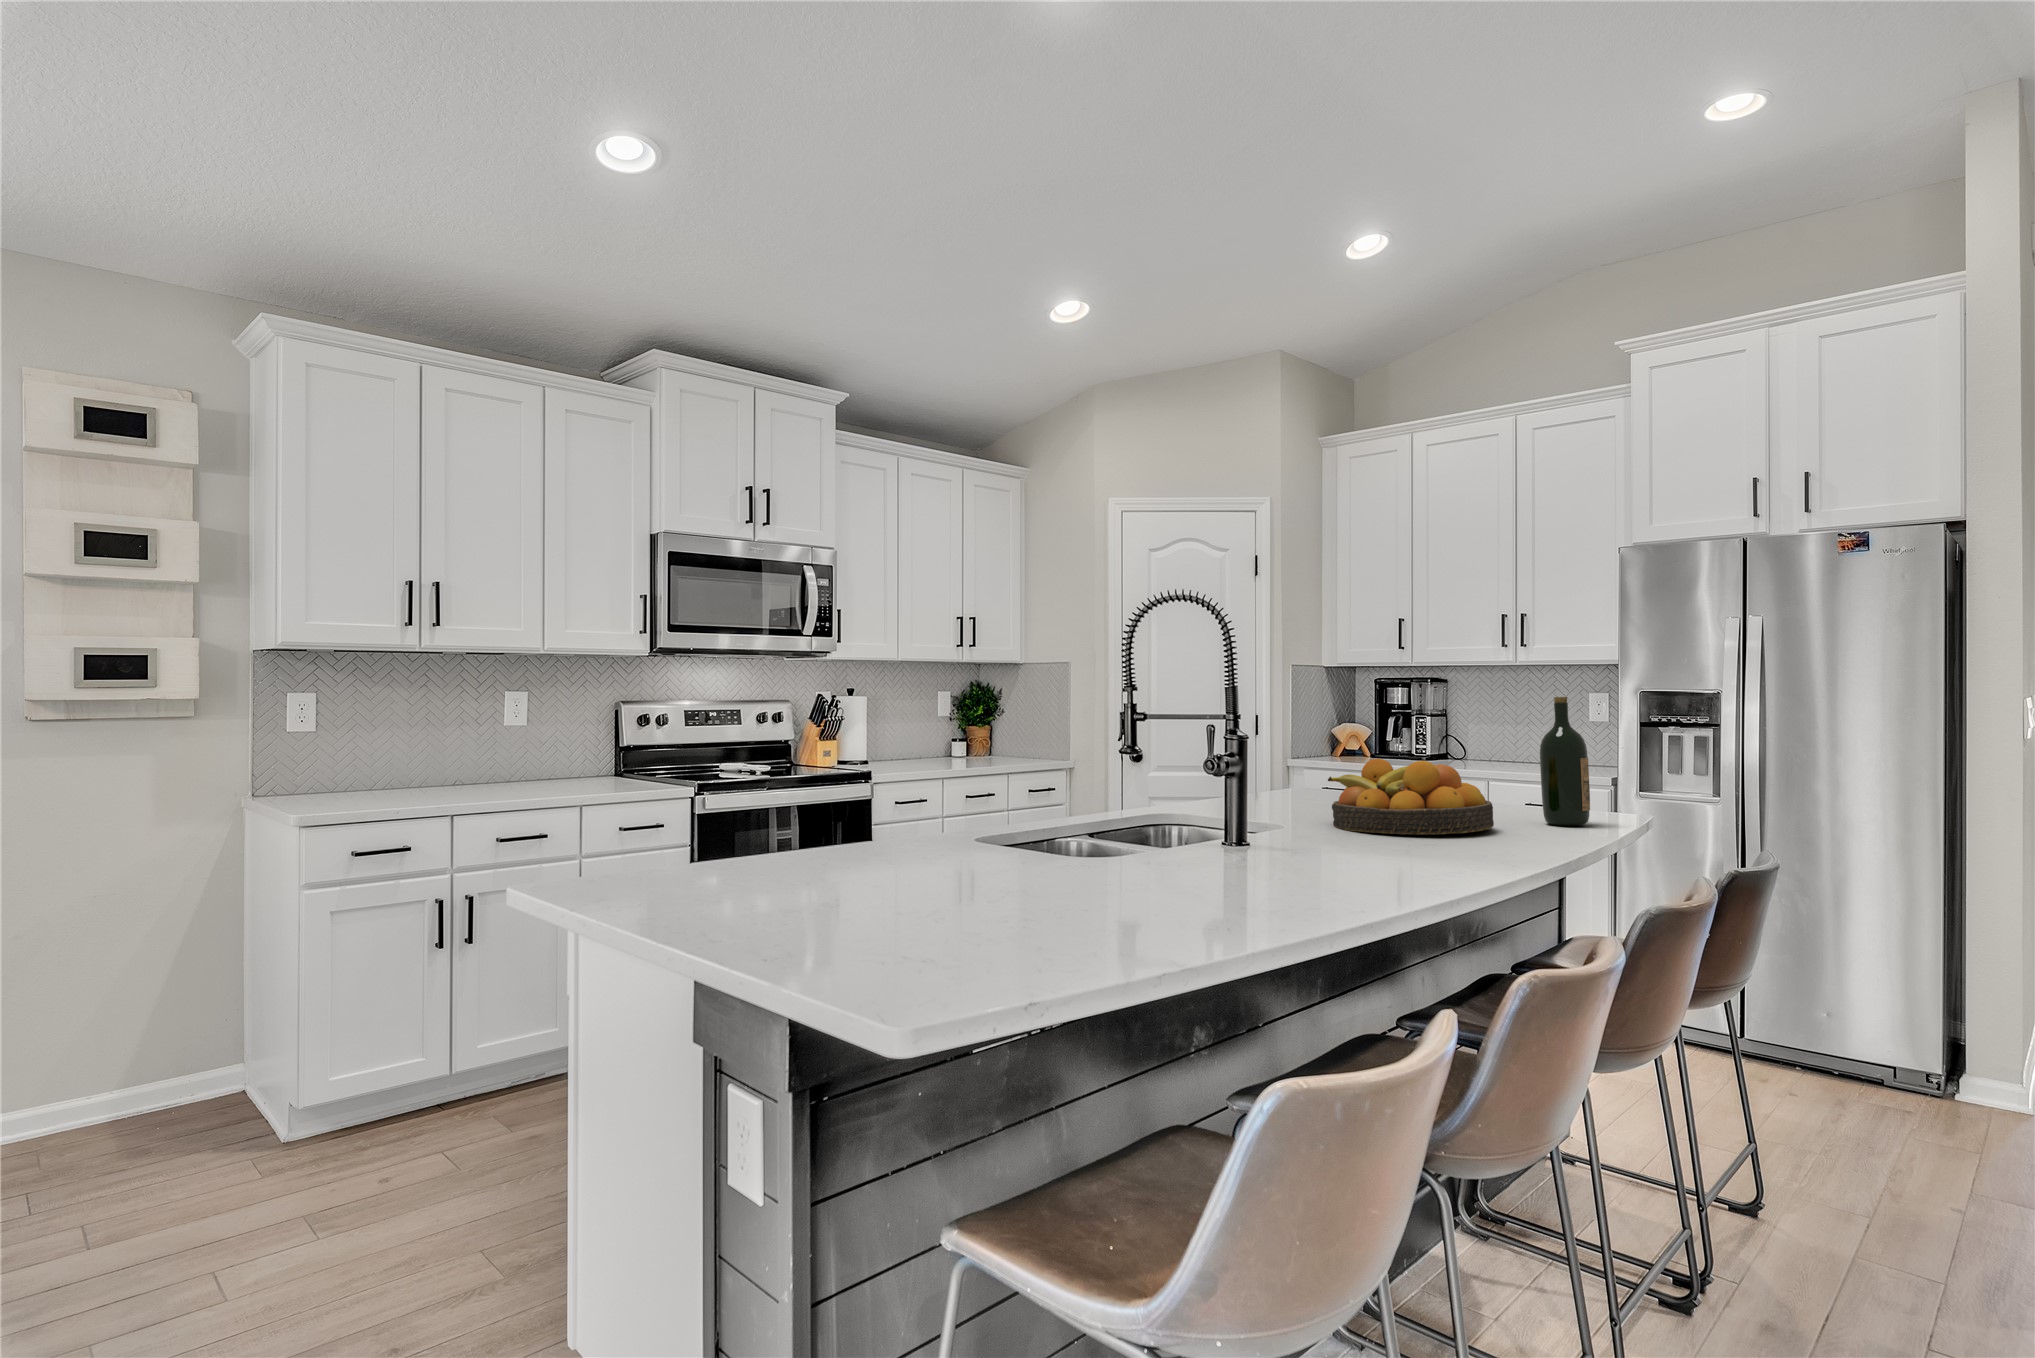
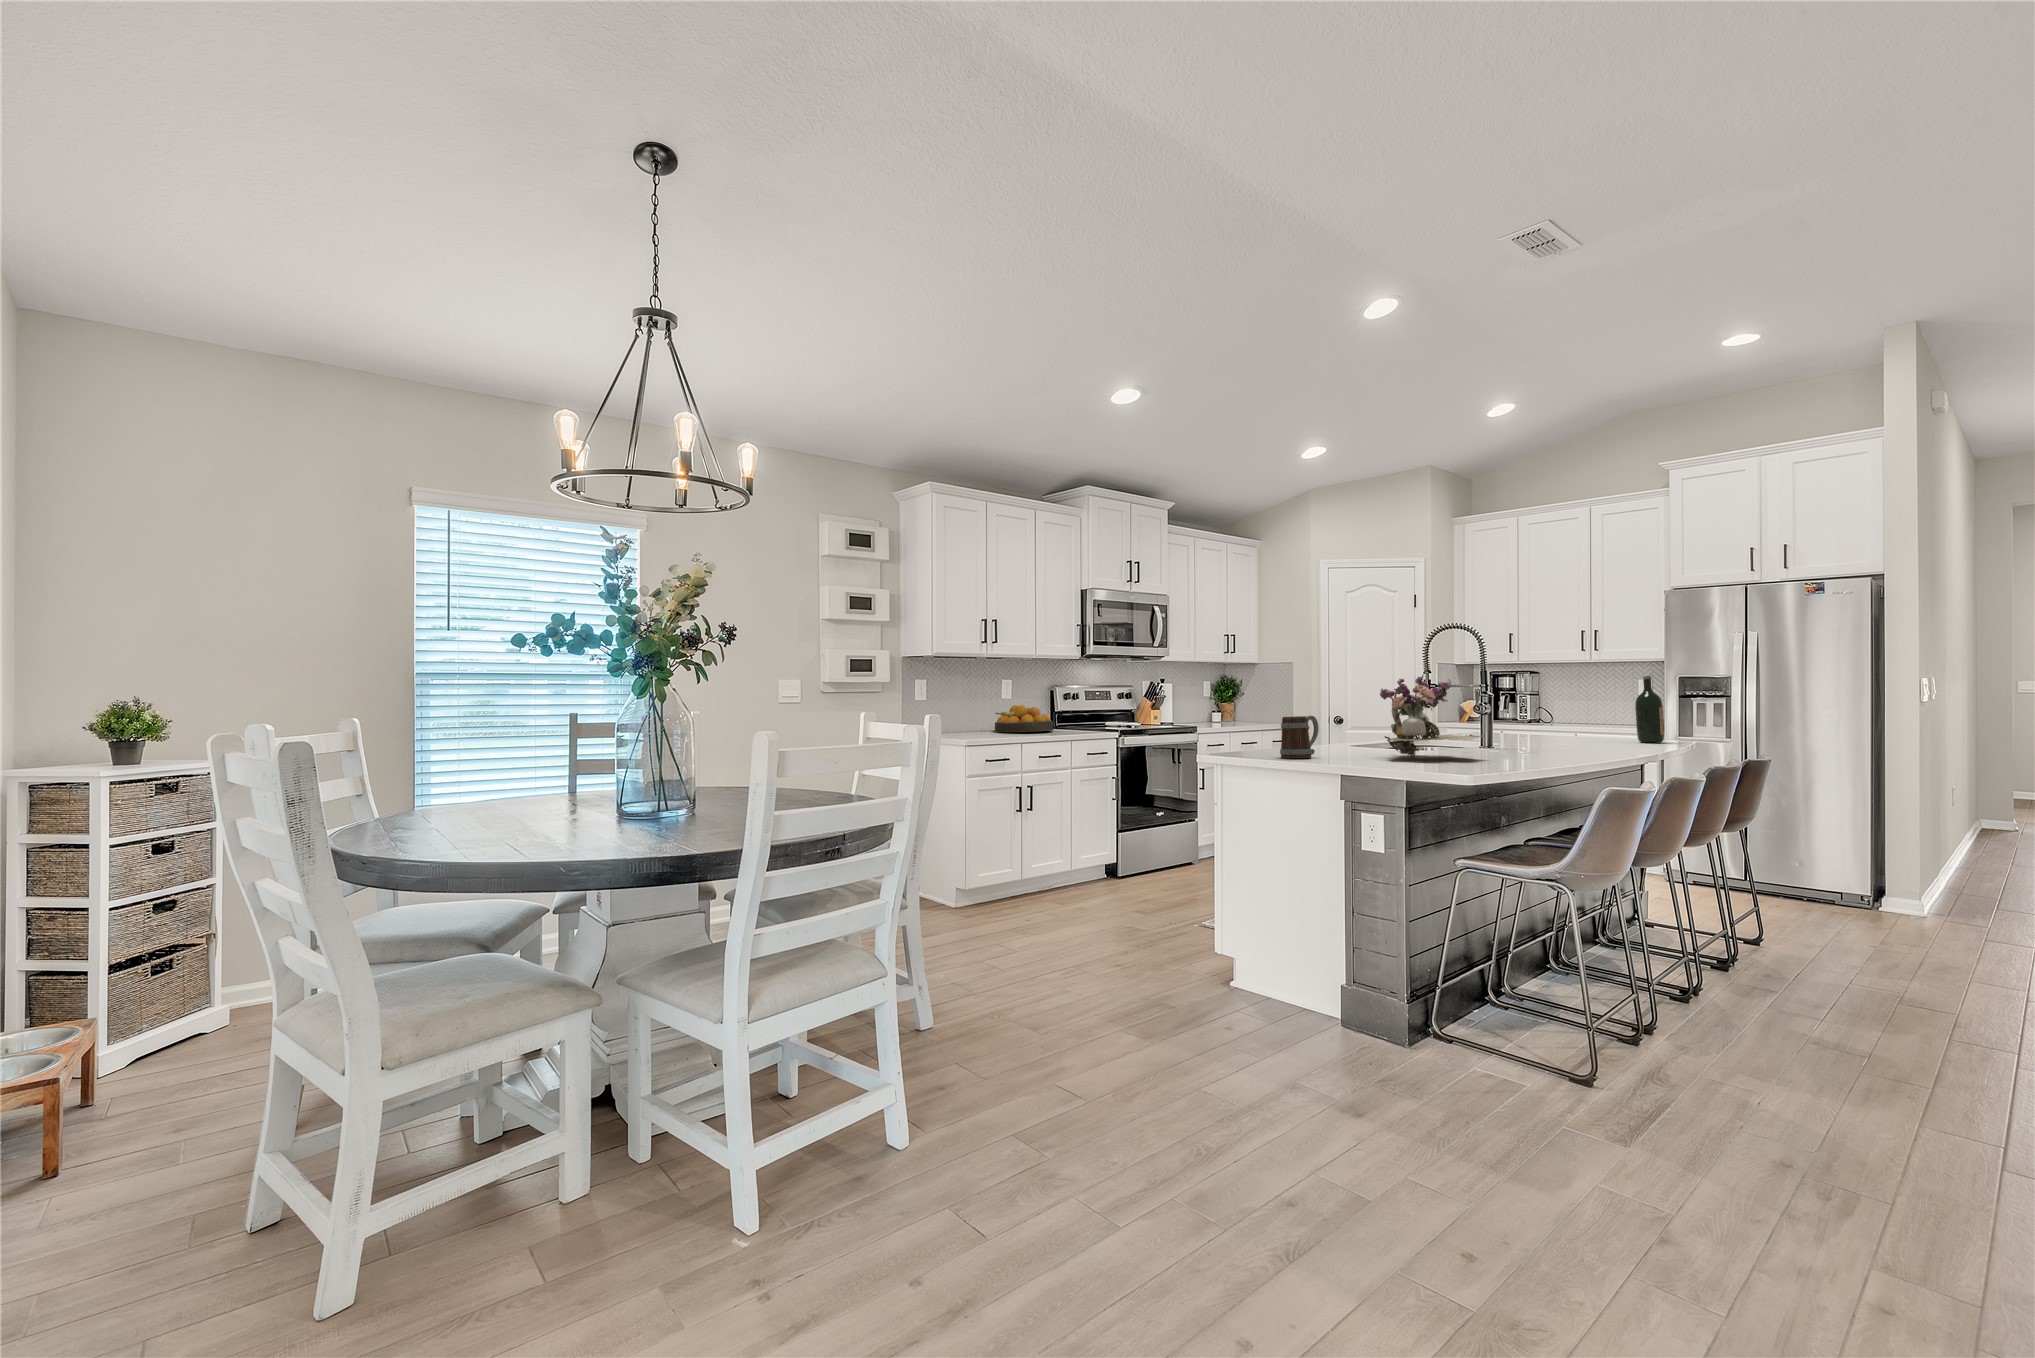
flower arrangement: none [881,701,1127,911] -> present [1380,675,1485,758]
fruit bowl: present [1328,759,1494,835] -> present [995,705,1053,732]
mug: none [655,802,763,912] -> present [1280,716,1319,758]

